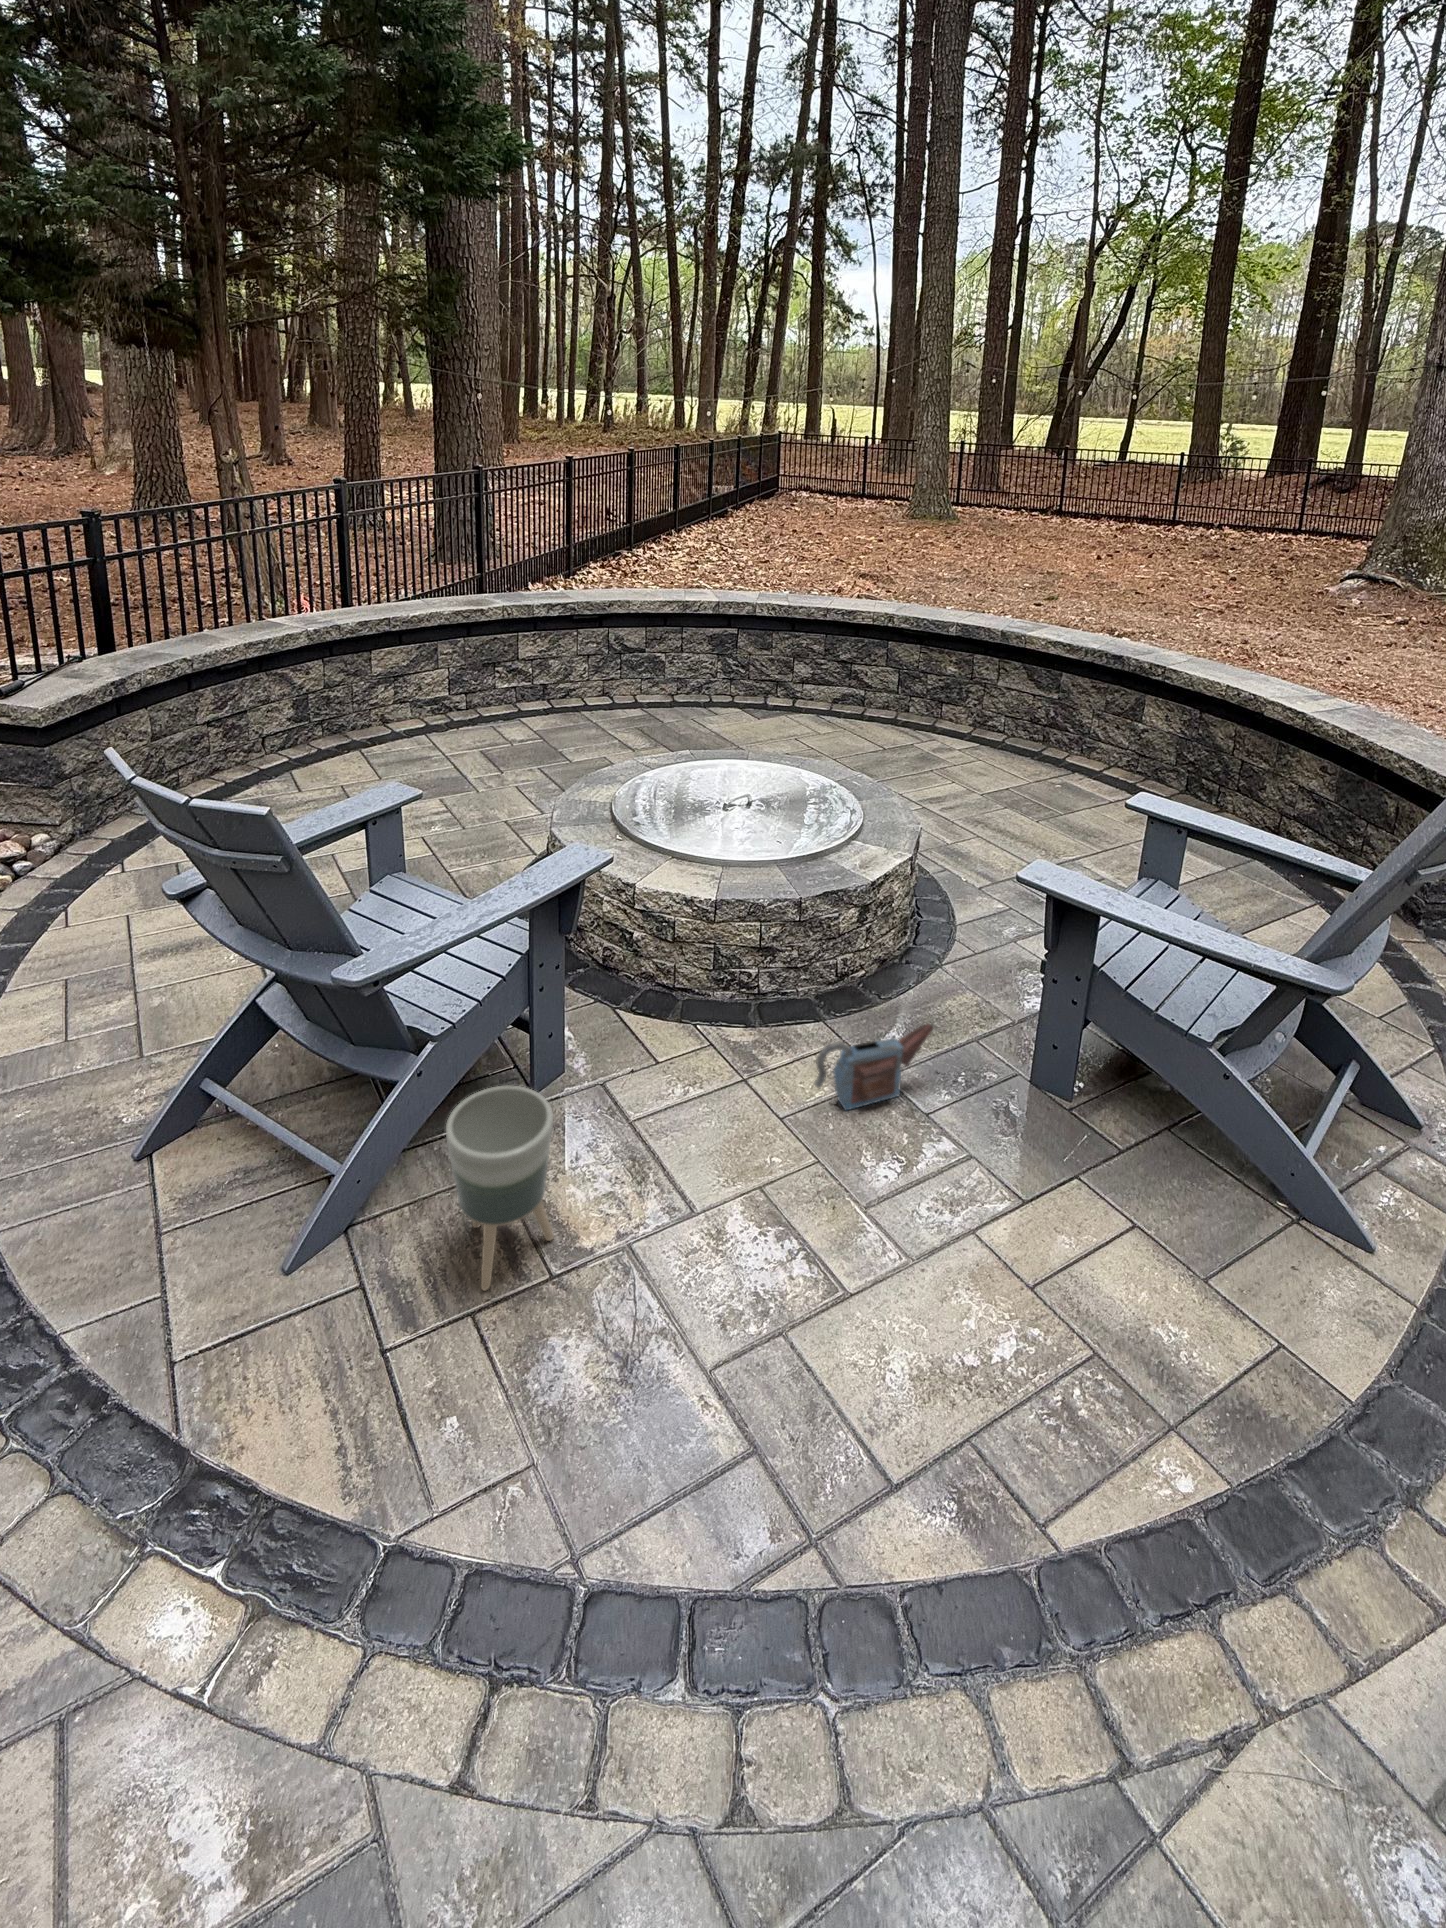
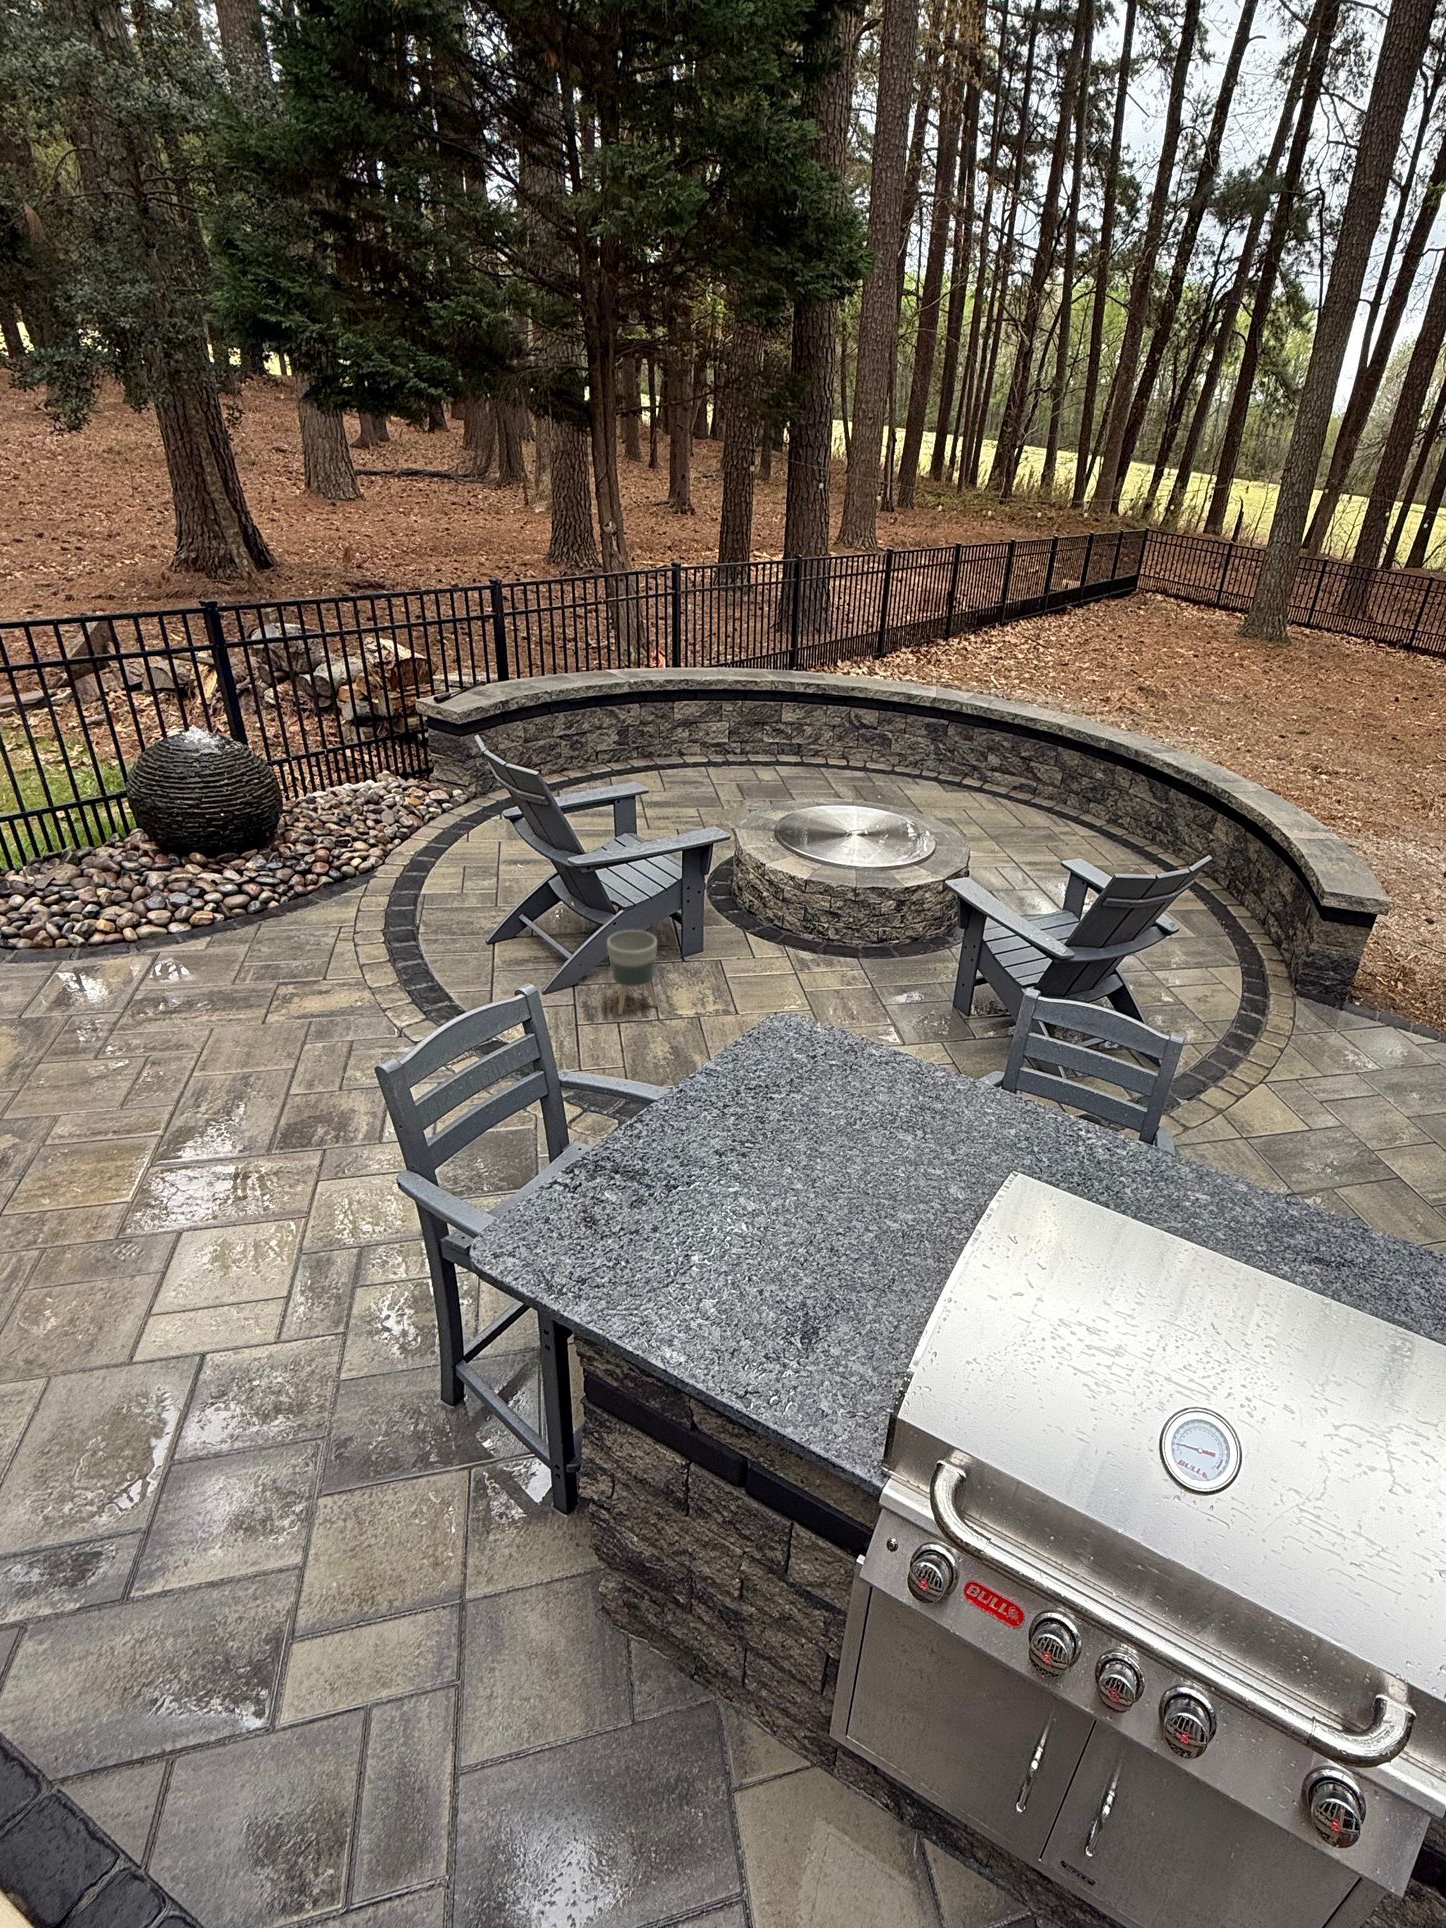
watering can: present [814,1023,934,1110] -> none [813,957,888,997]

